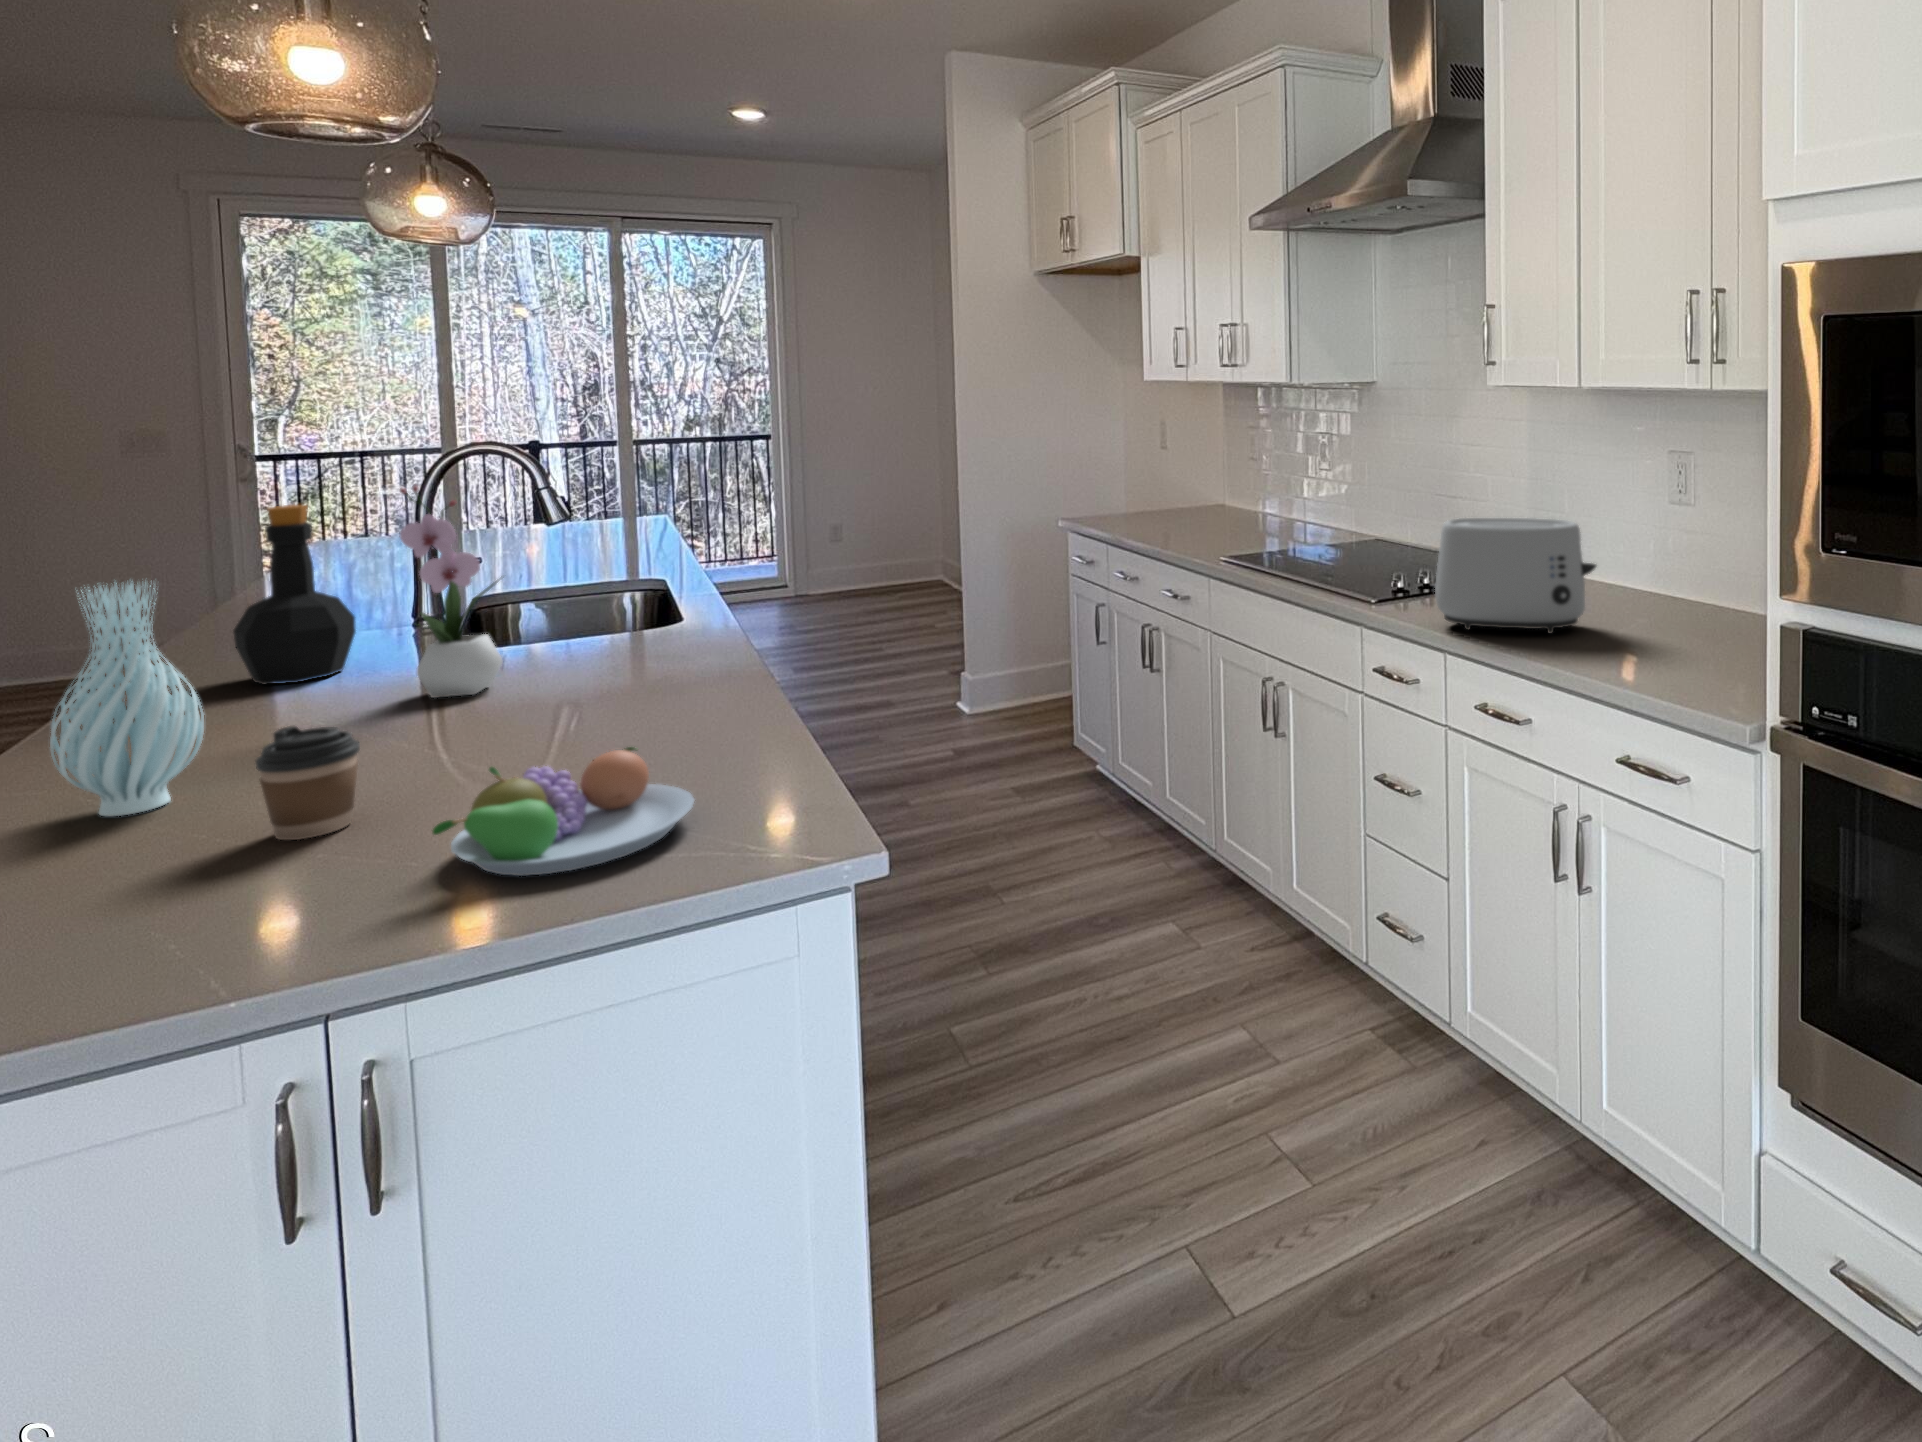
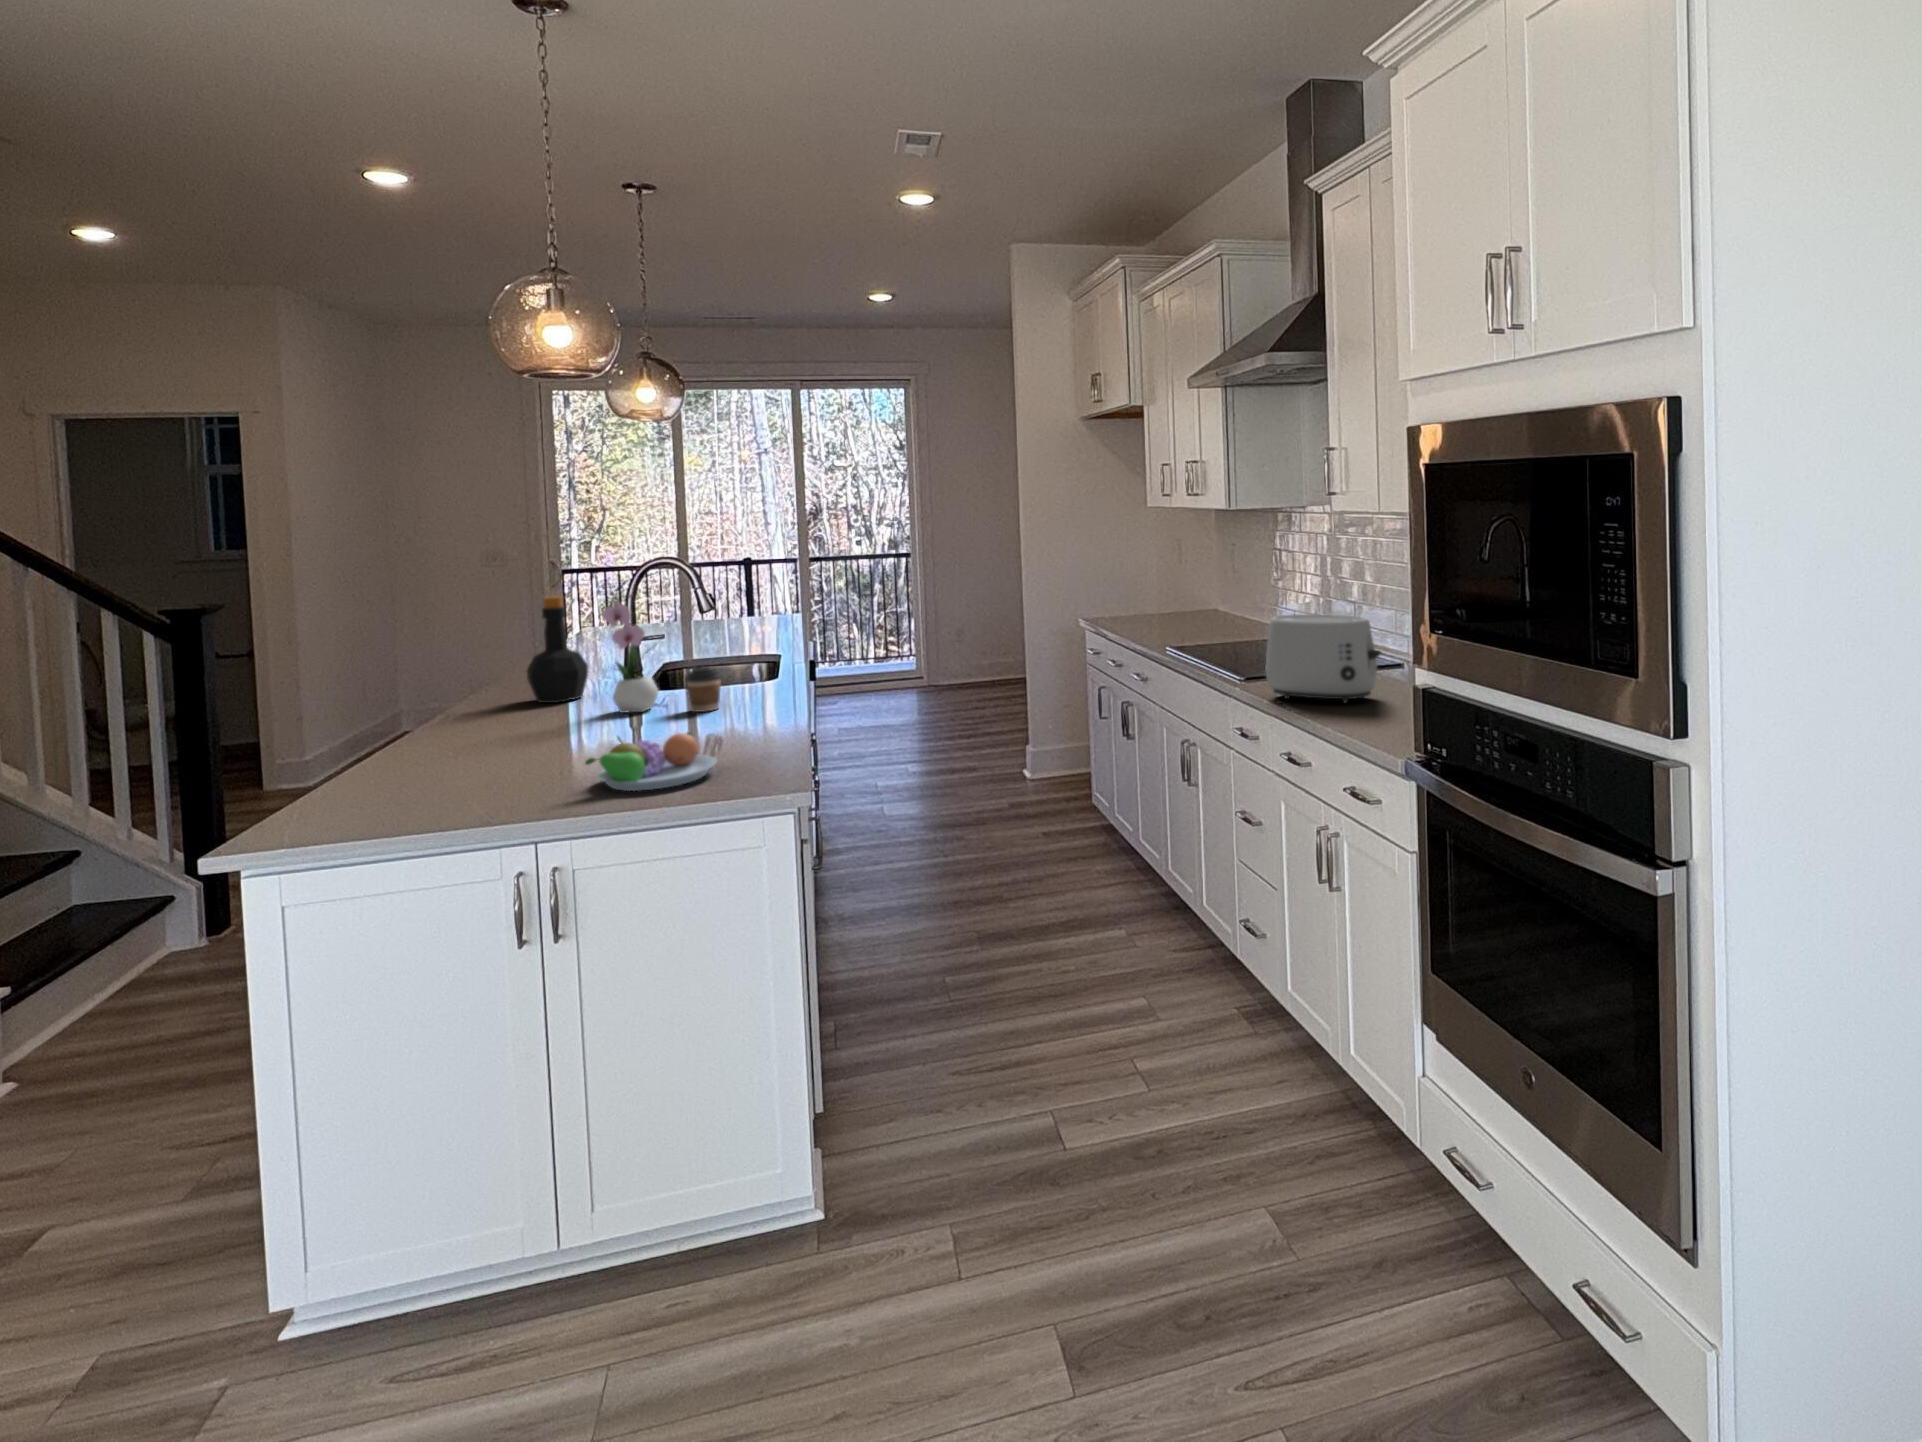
vase: present [50,581,204,816] -> none [434,632,500,758]
coffee cup: present [255,726,360,840] -> present [686,665,721,712]

